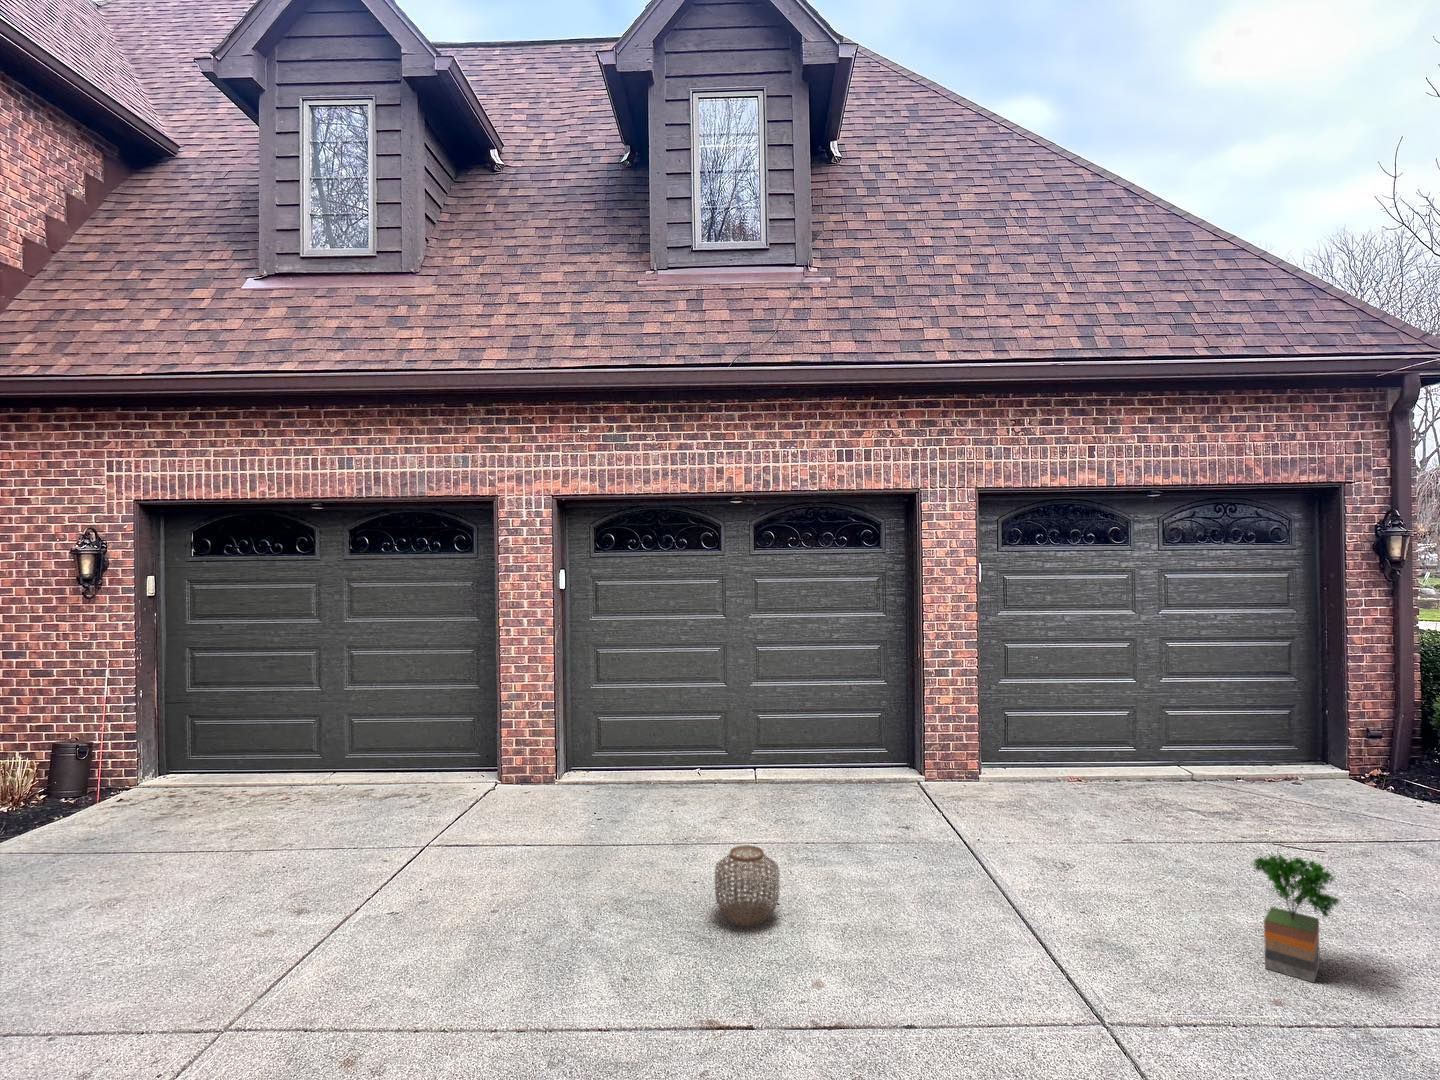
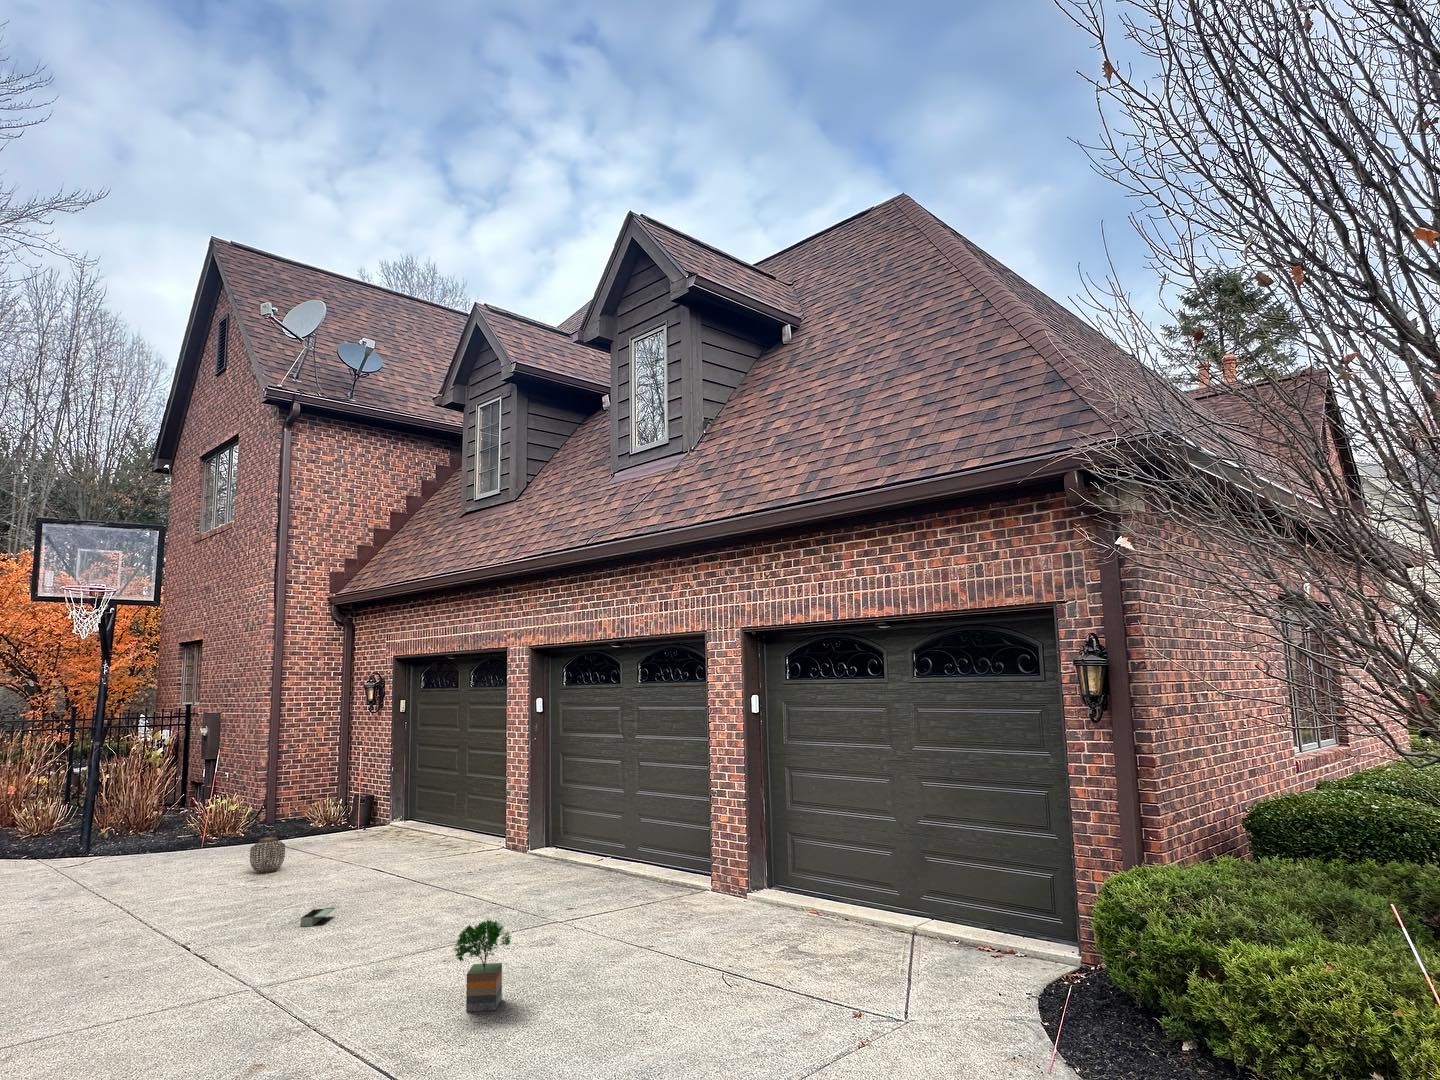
woven basket: present [715,845,780,926] -> present [250,837,285,874]
toolbox: none [642,933,710,984] -> present [301,908,335,927]

